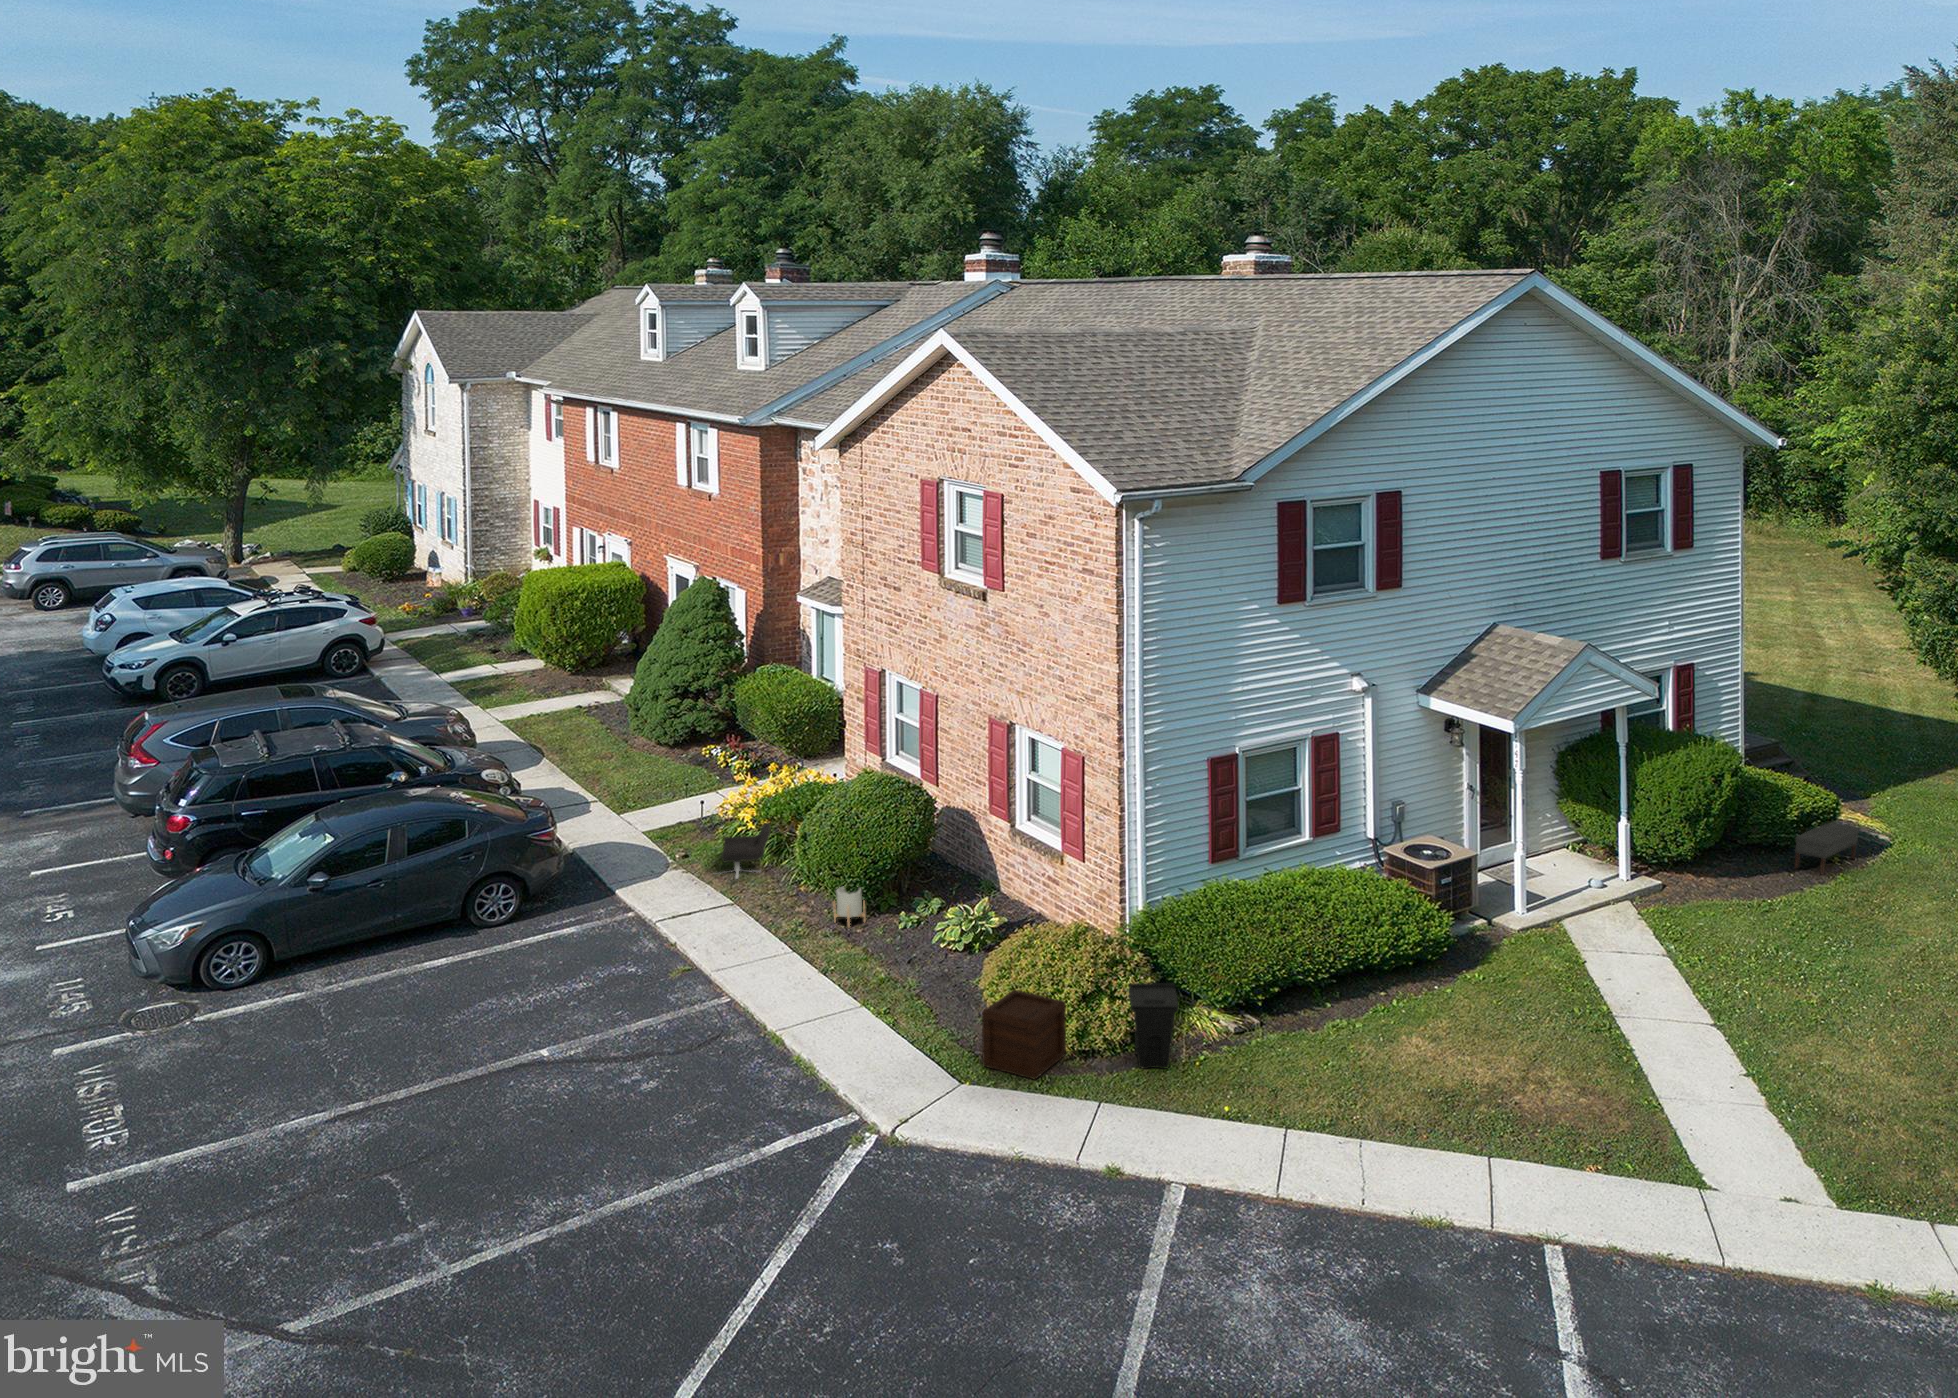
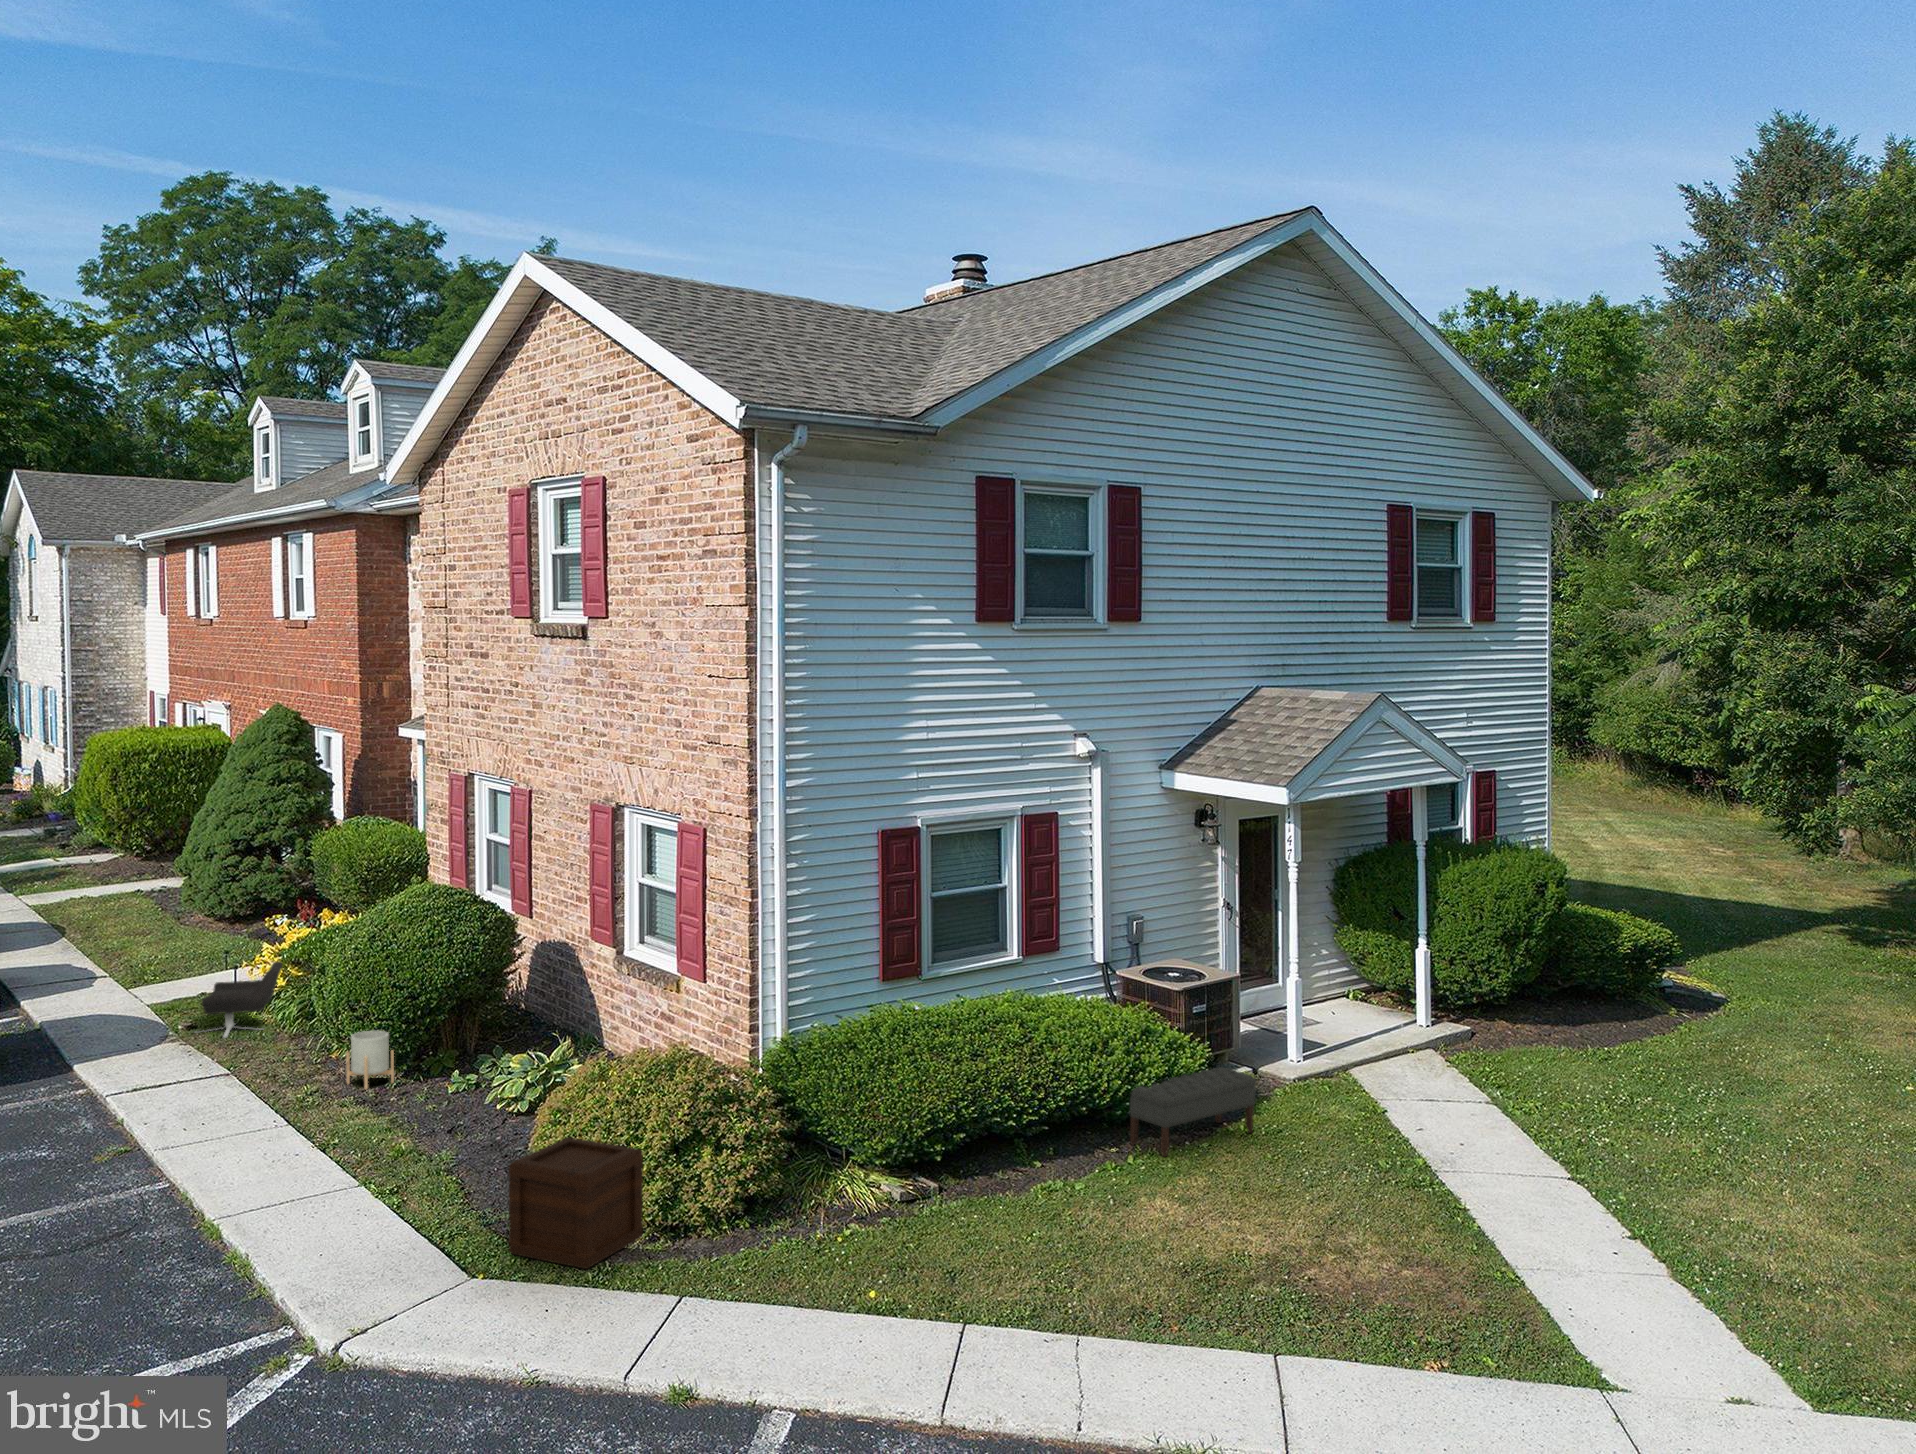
bench: present [1795,822,1859,875] -> present [1130,1067,1257,1157]
trash can: present [1129,983,1179,1069] -> none [739,1123,811,1251]

